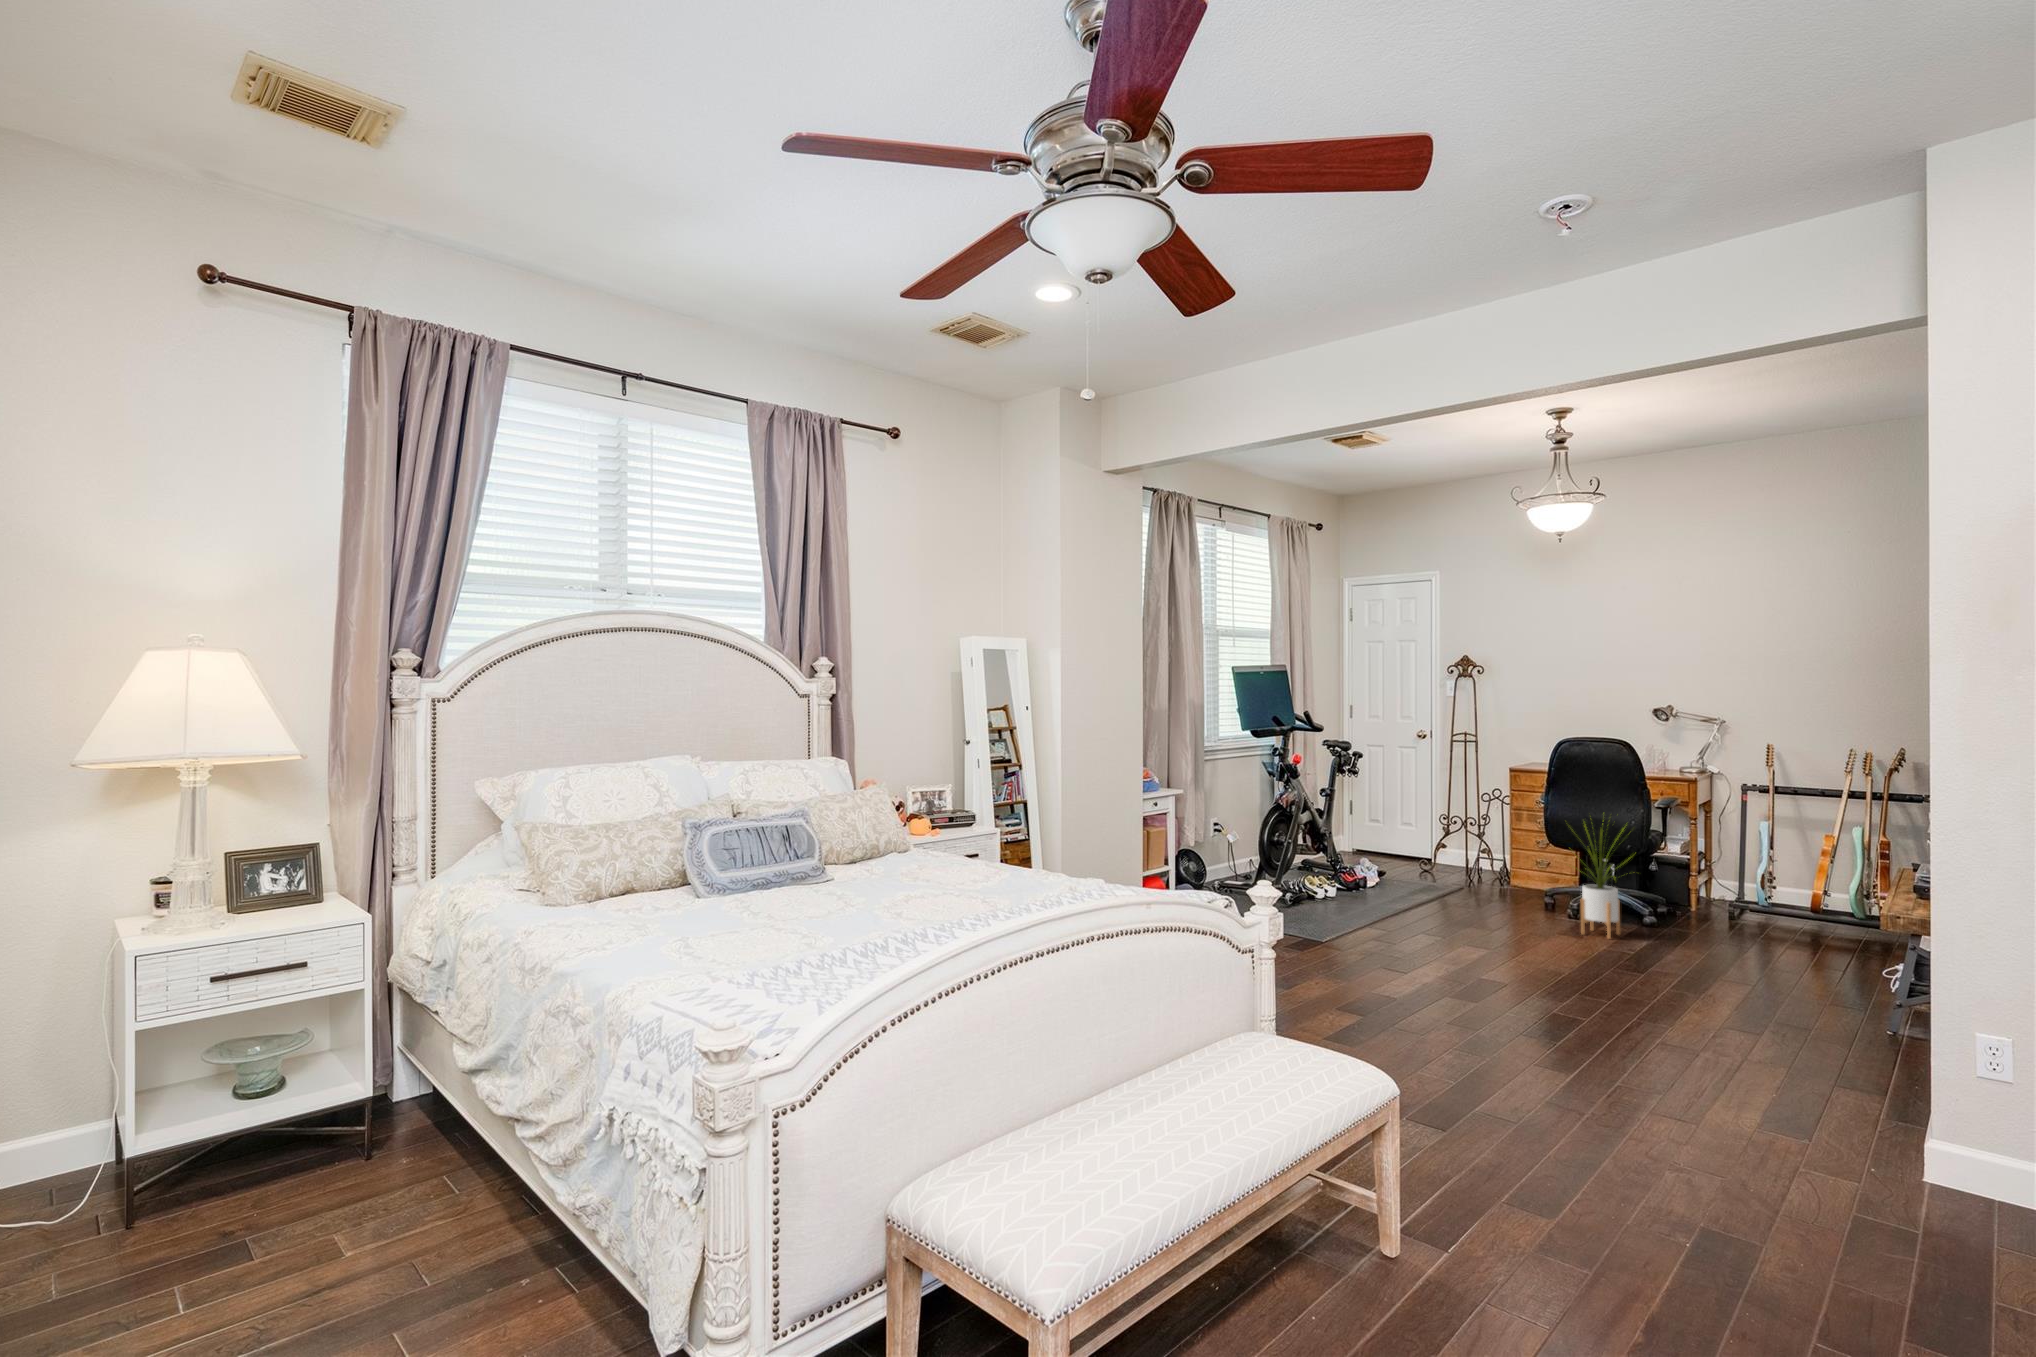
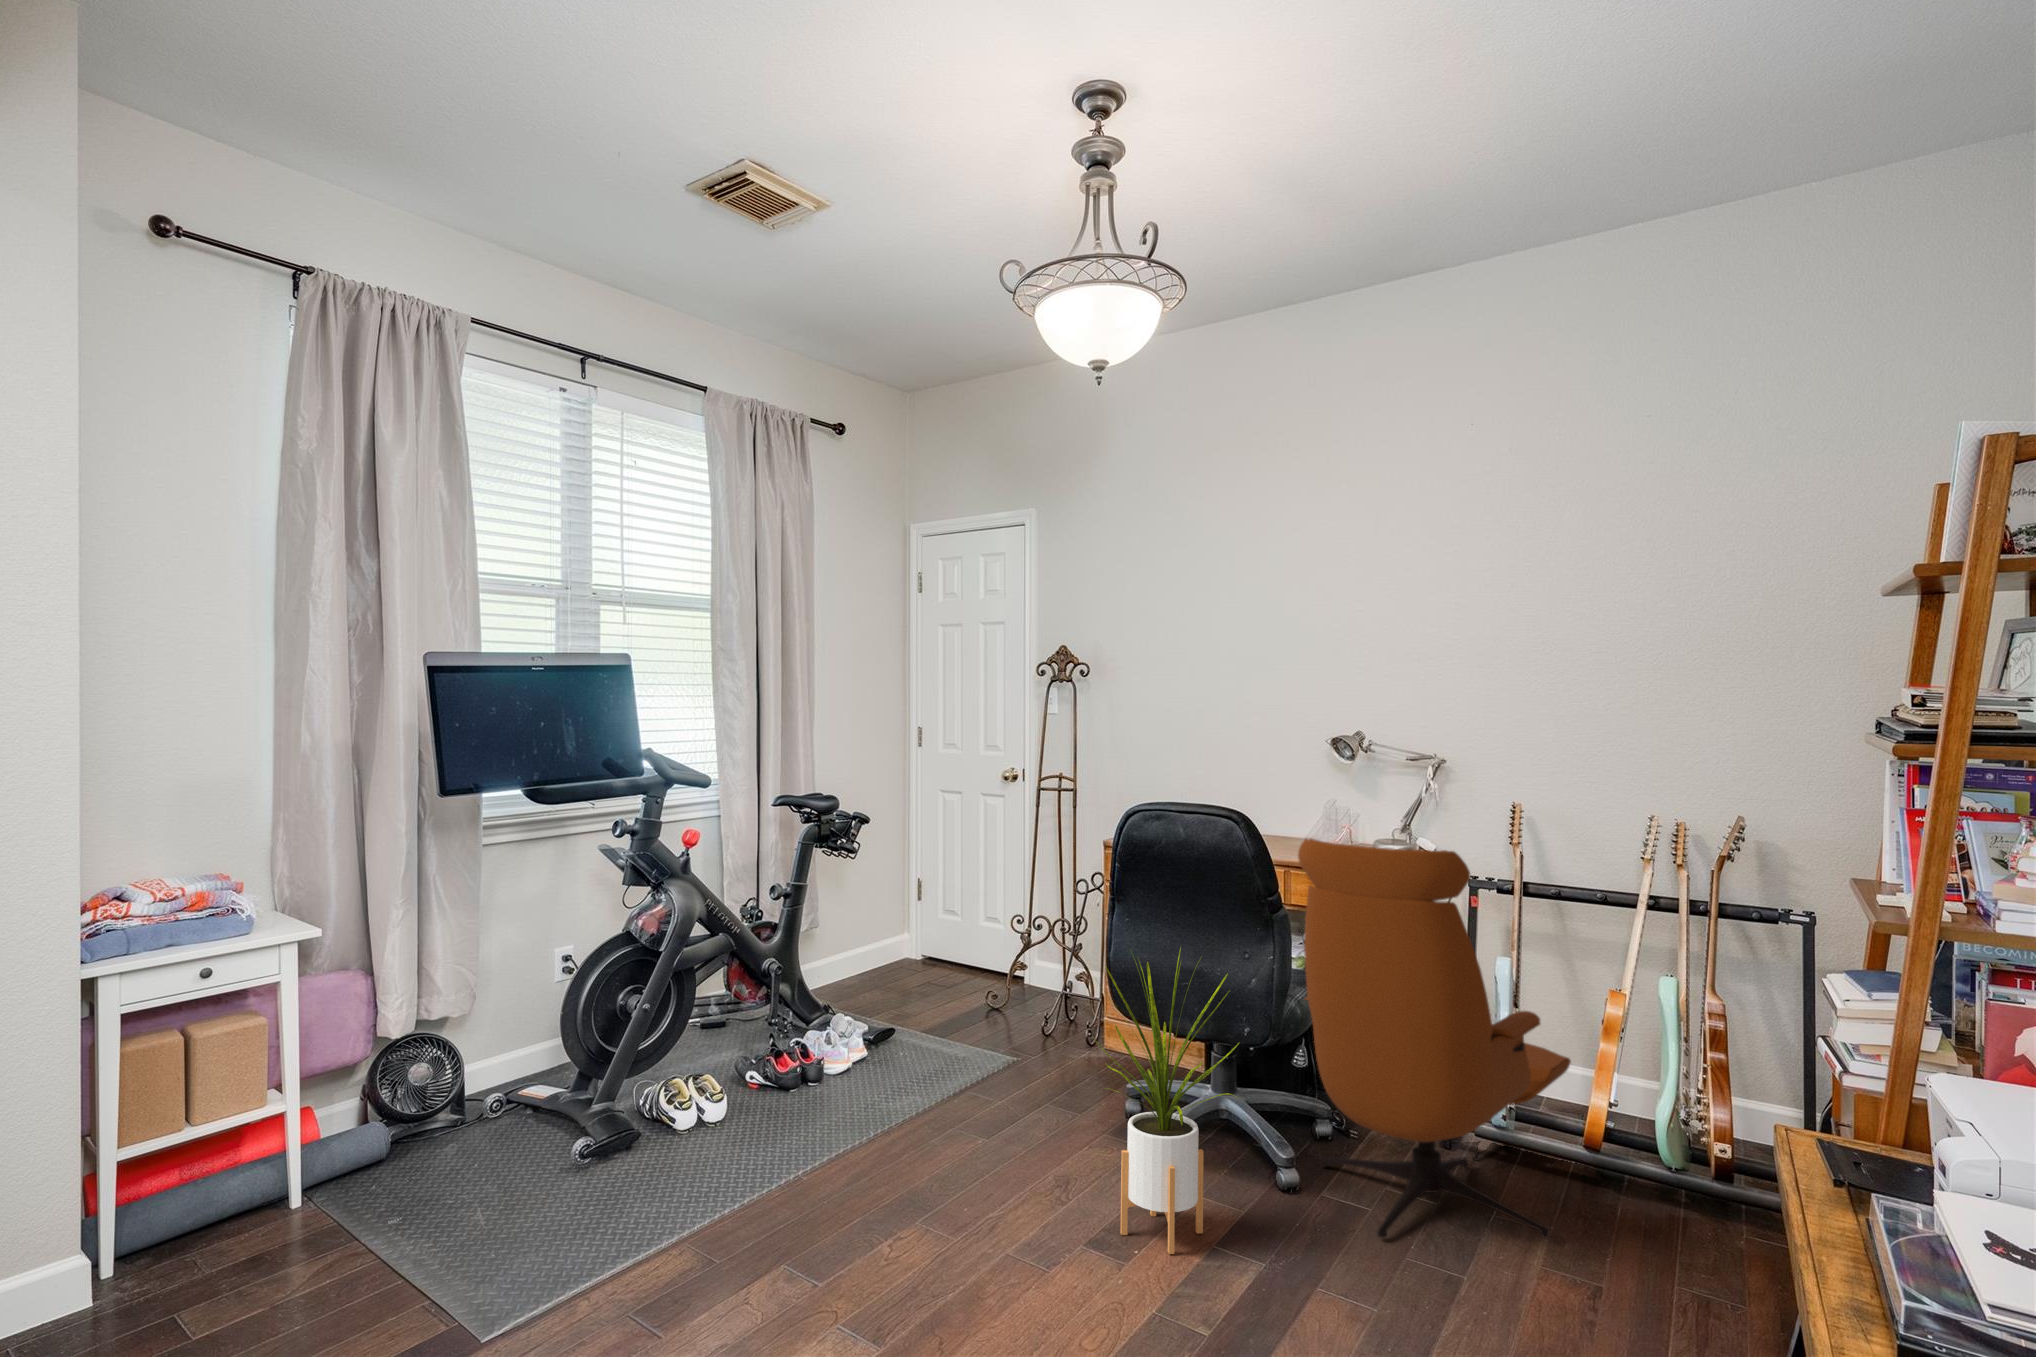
lounge chair: none [1660,761,1808,940] -> present [1298,838,1571,1239]

